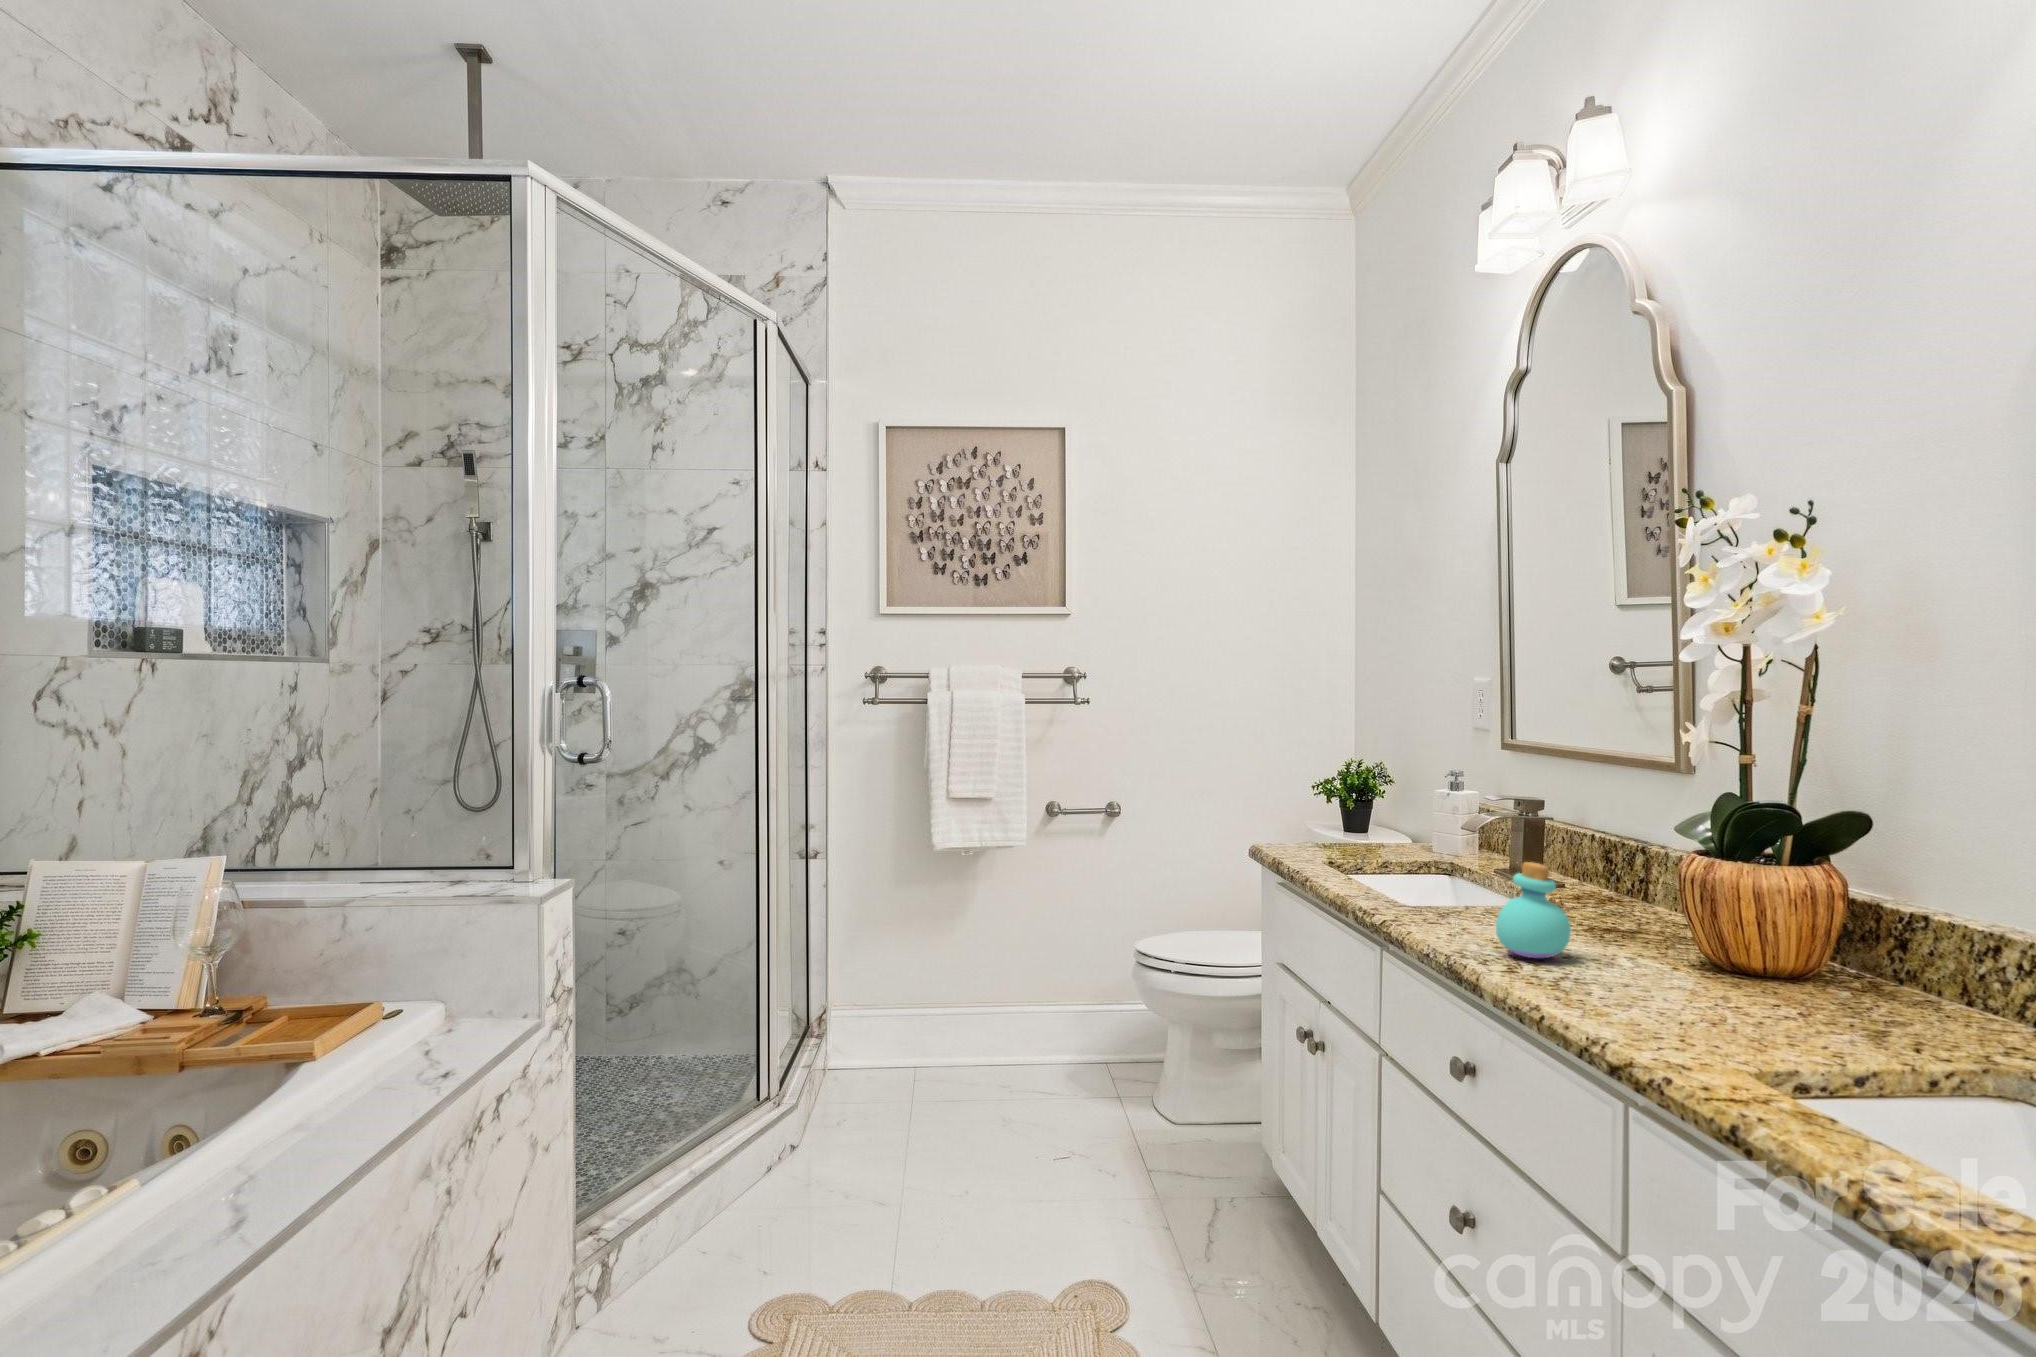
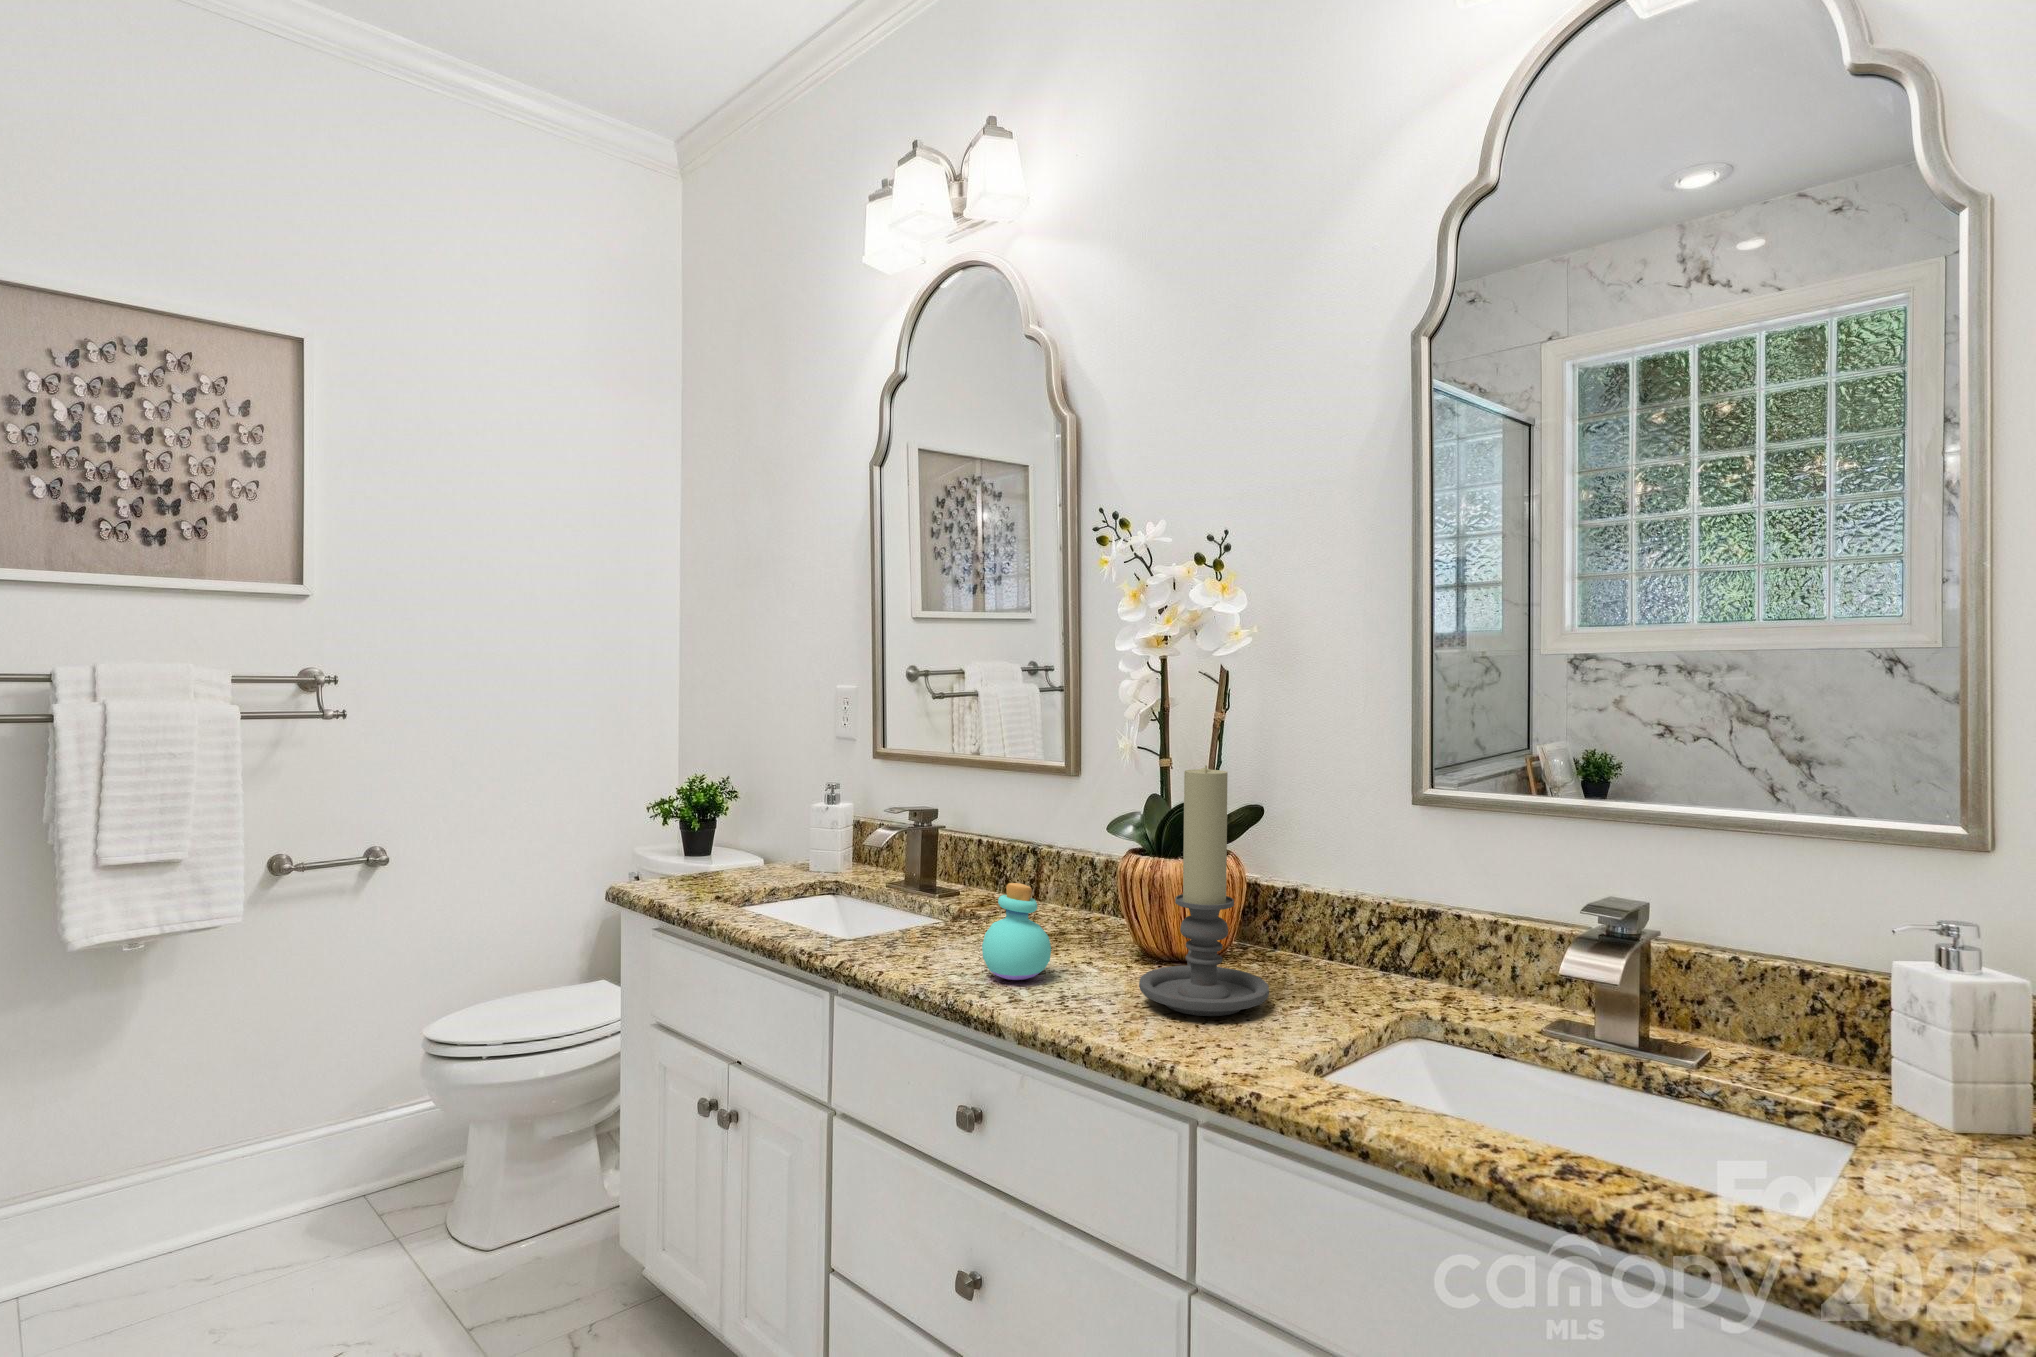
candle holder: none [1636,747,1801,1020] -> present [1139,765,1269,1016]

